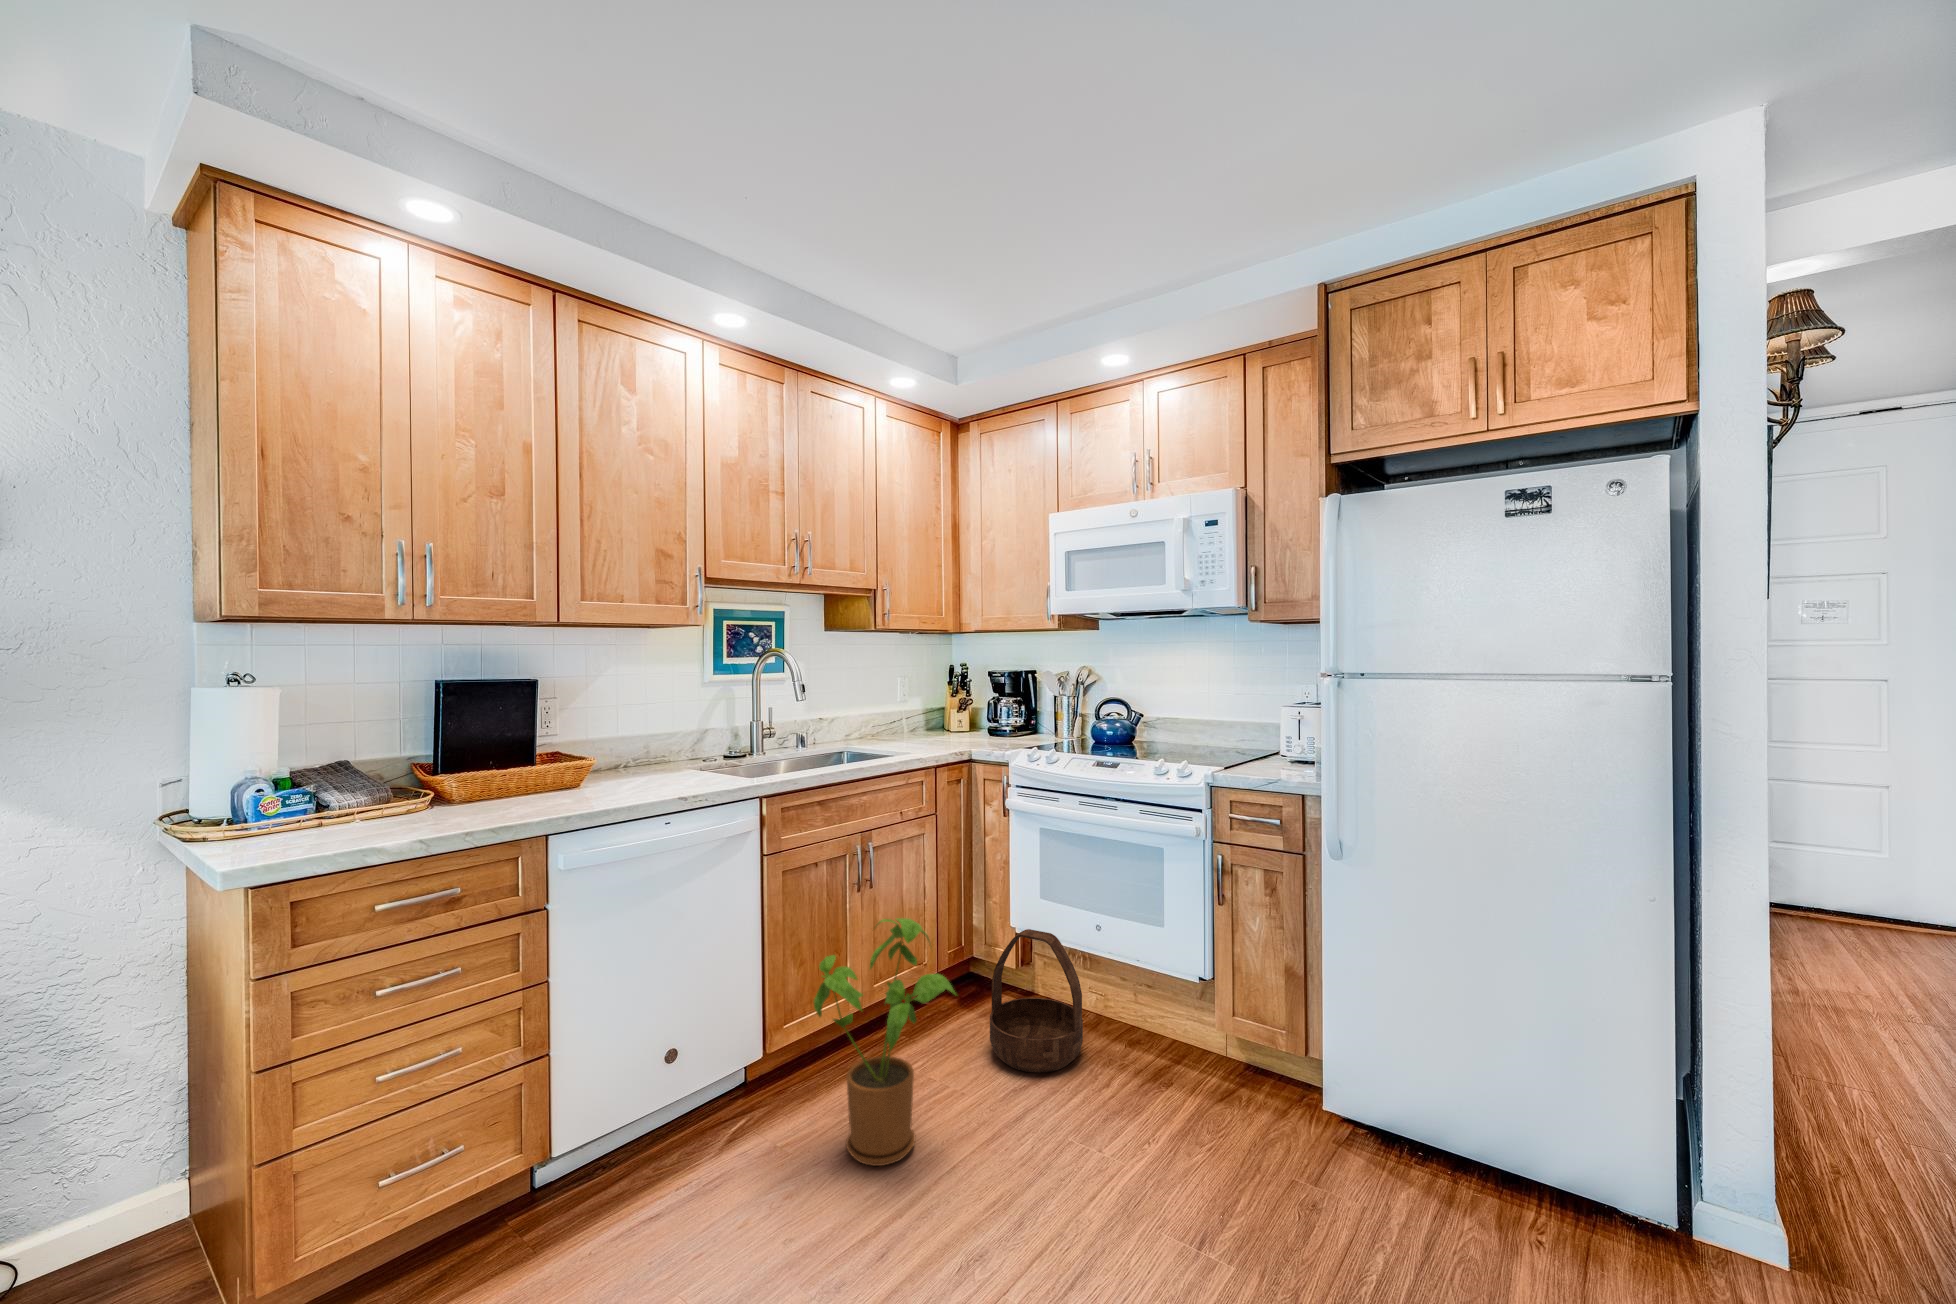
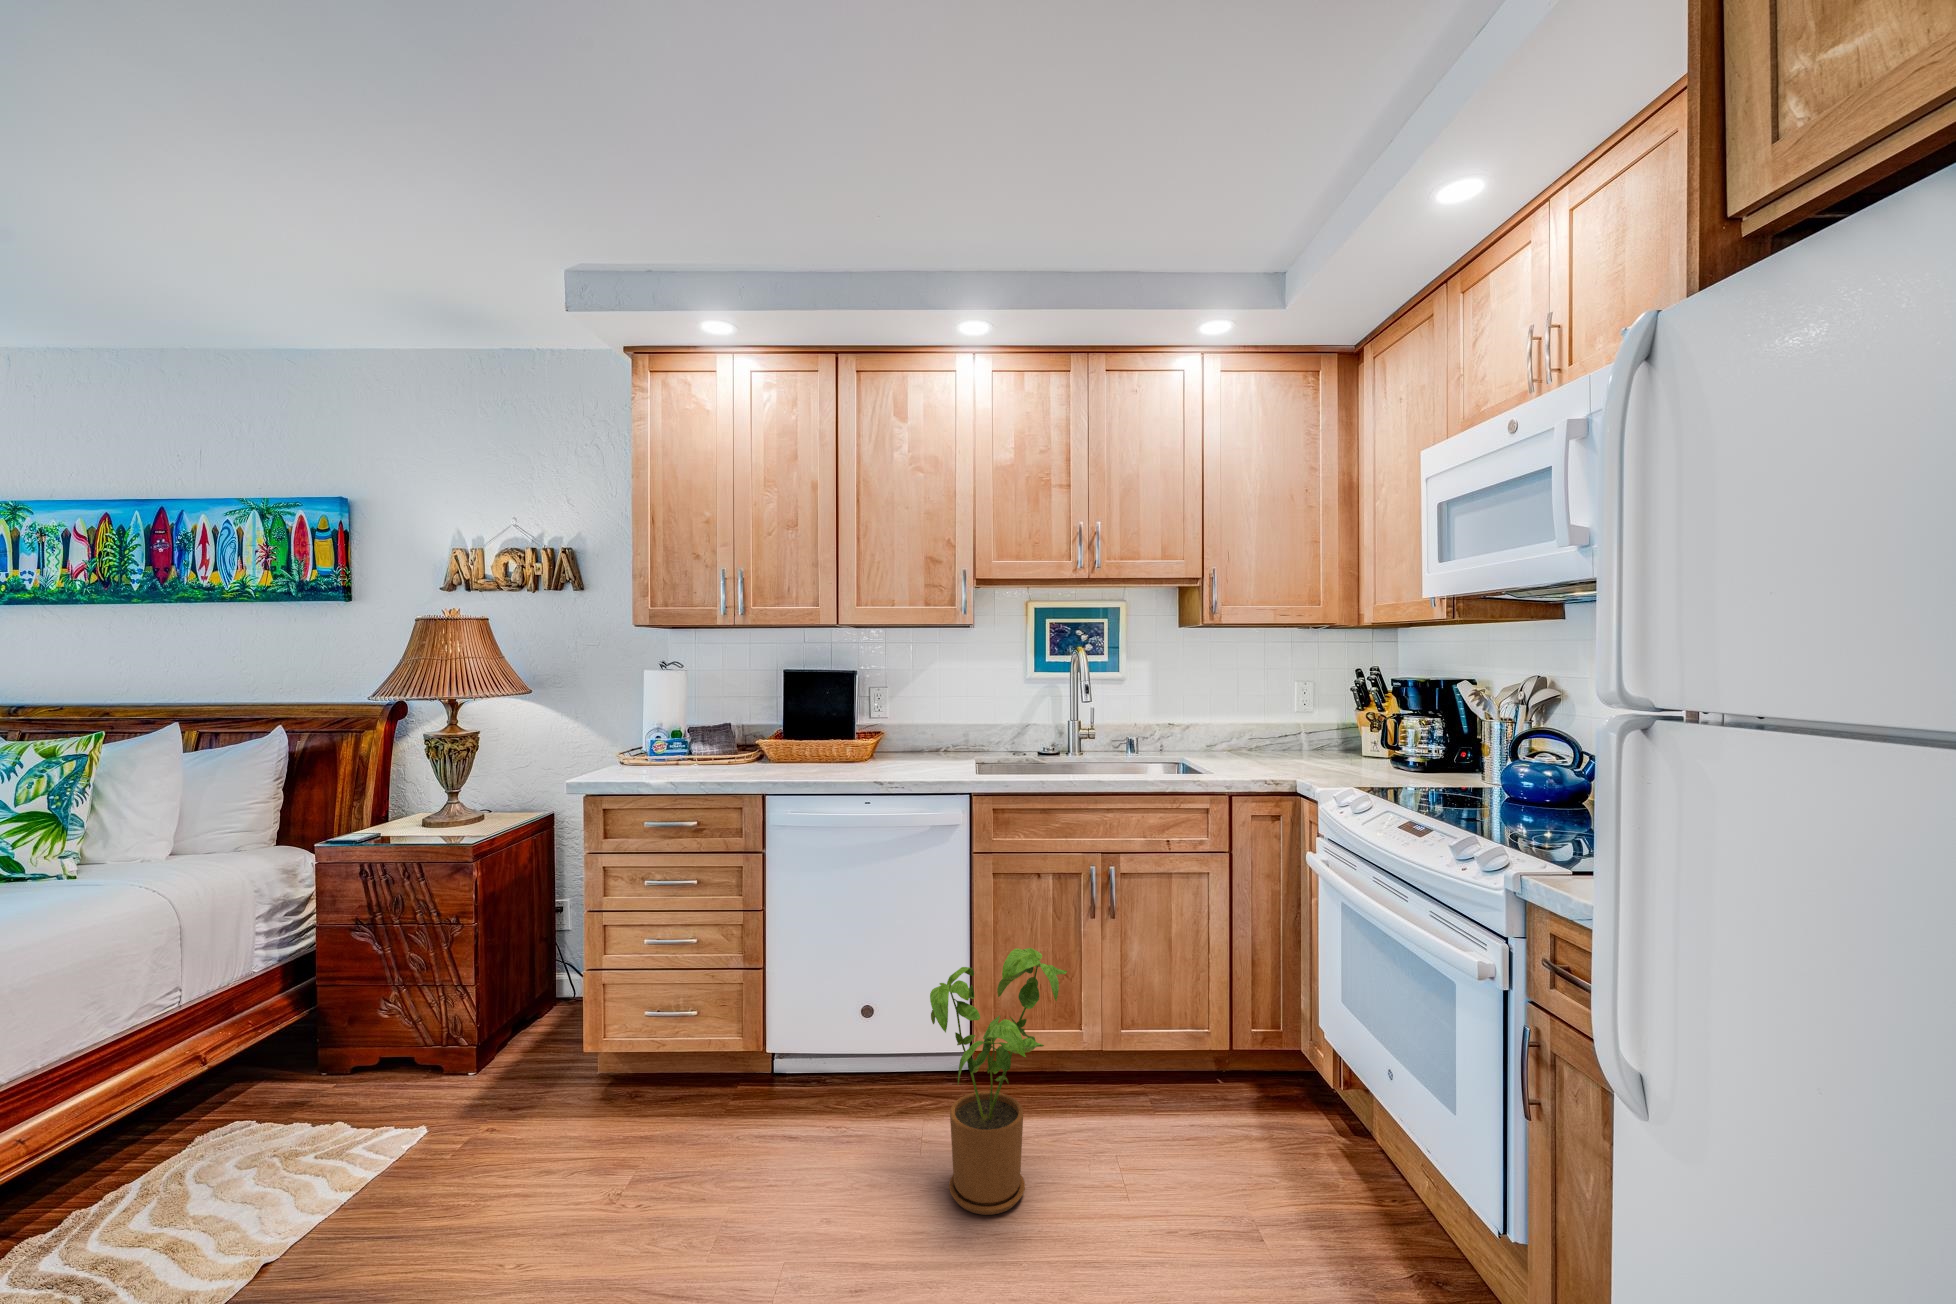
basket: present [990,929,1083,1073] -> none [1200,1029,1335,1239]

